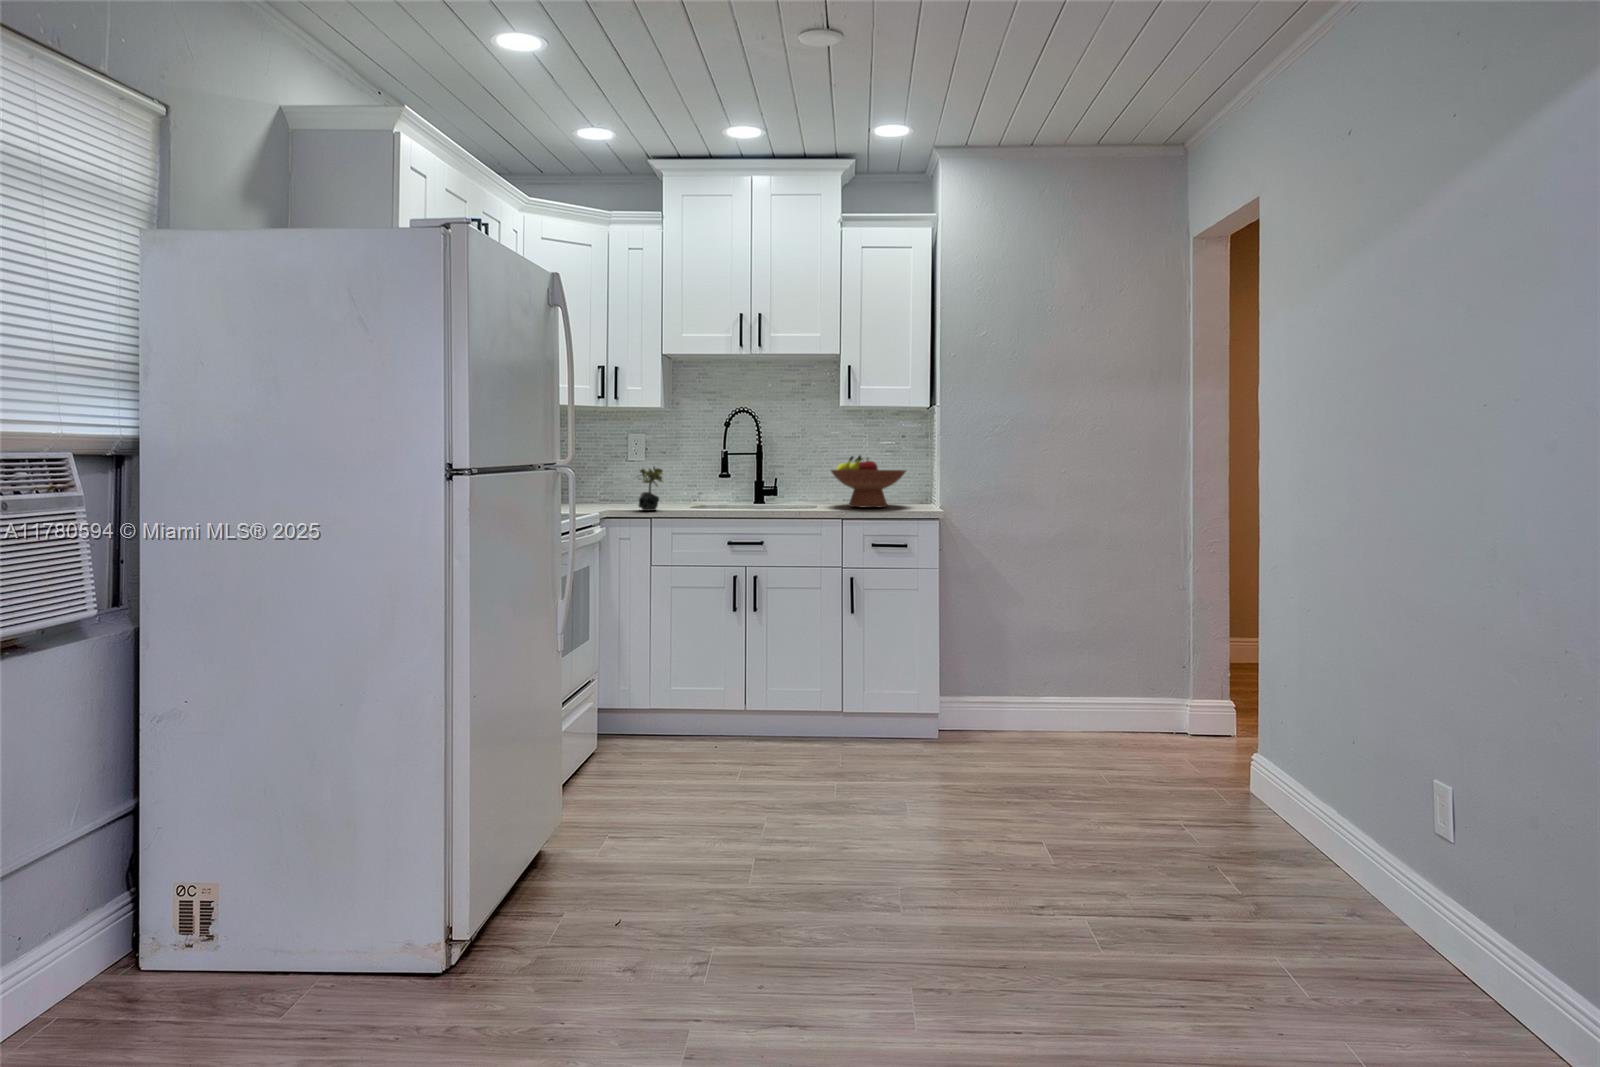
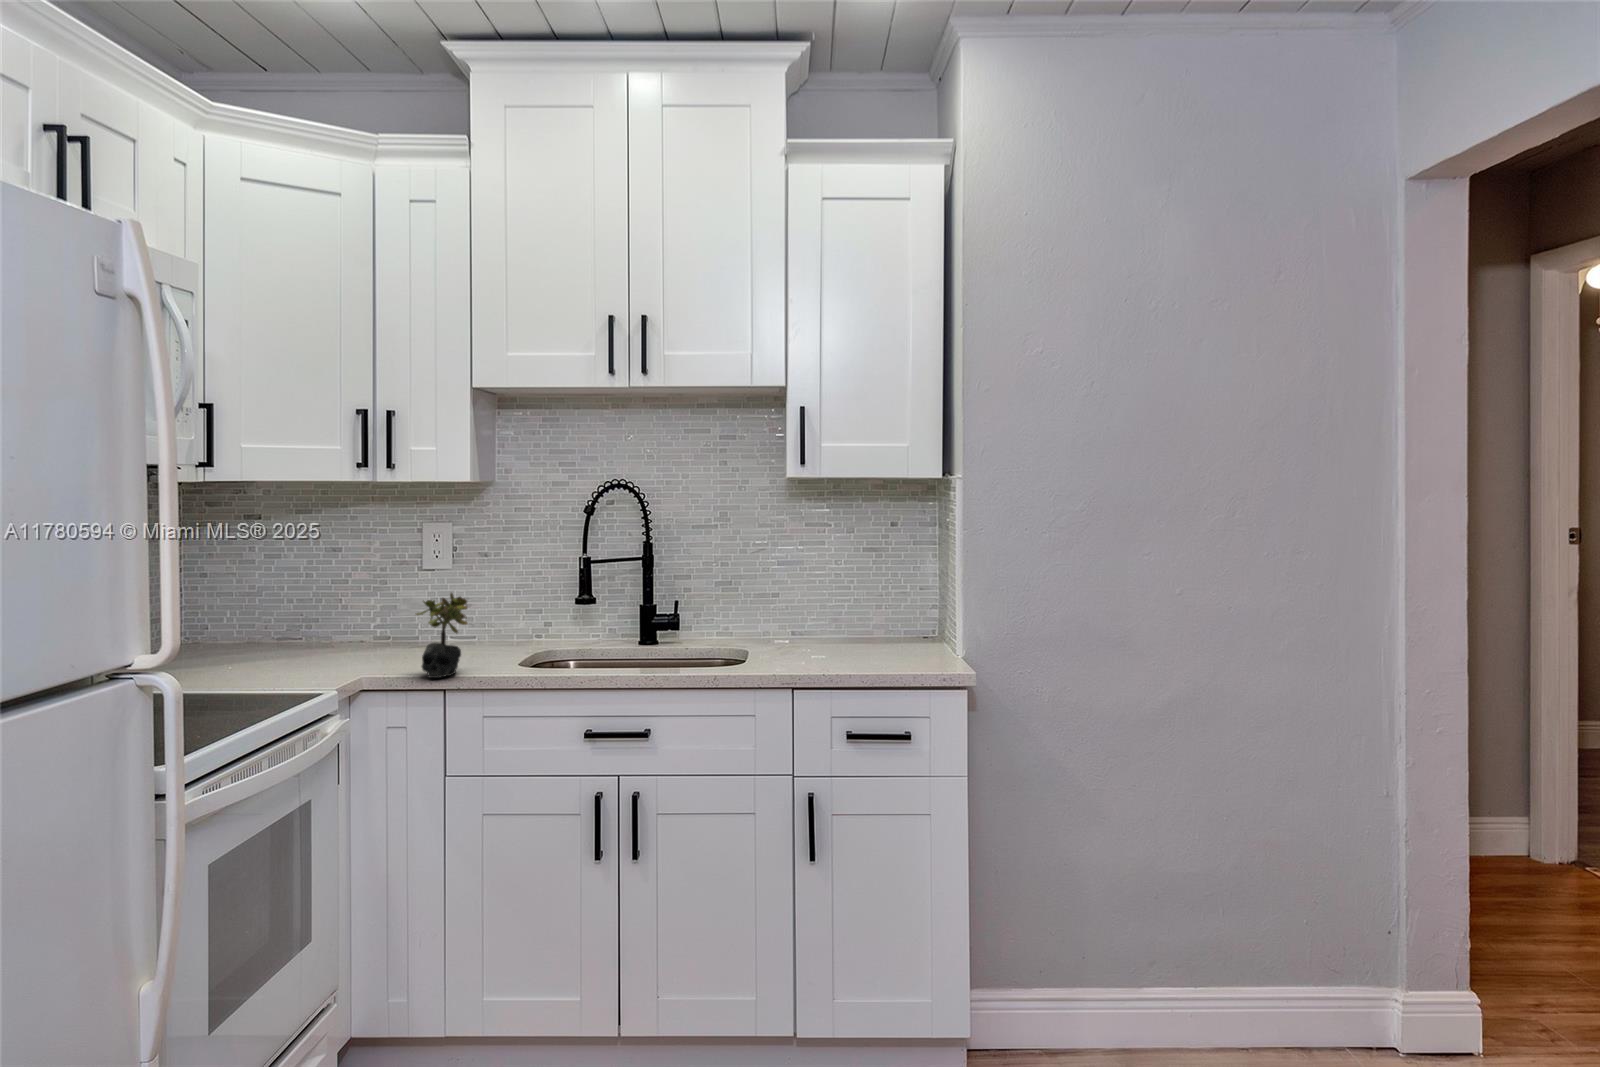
fruit bowl: present [831,455,906,508] -> none [770,570,907,661]

